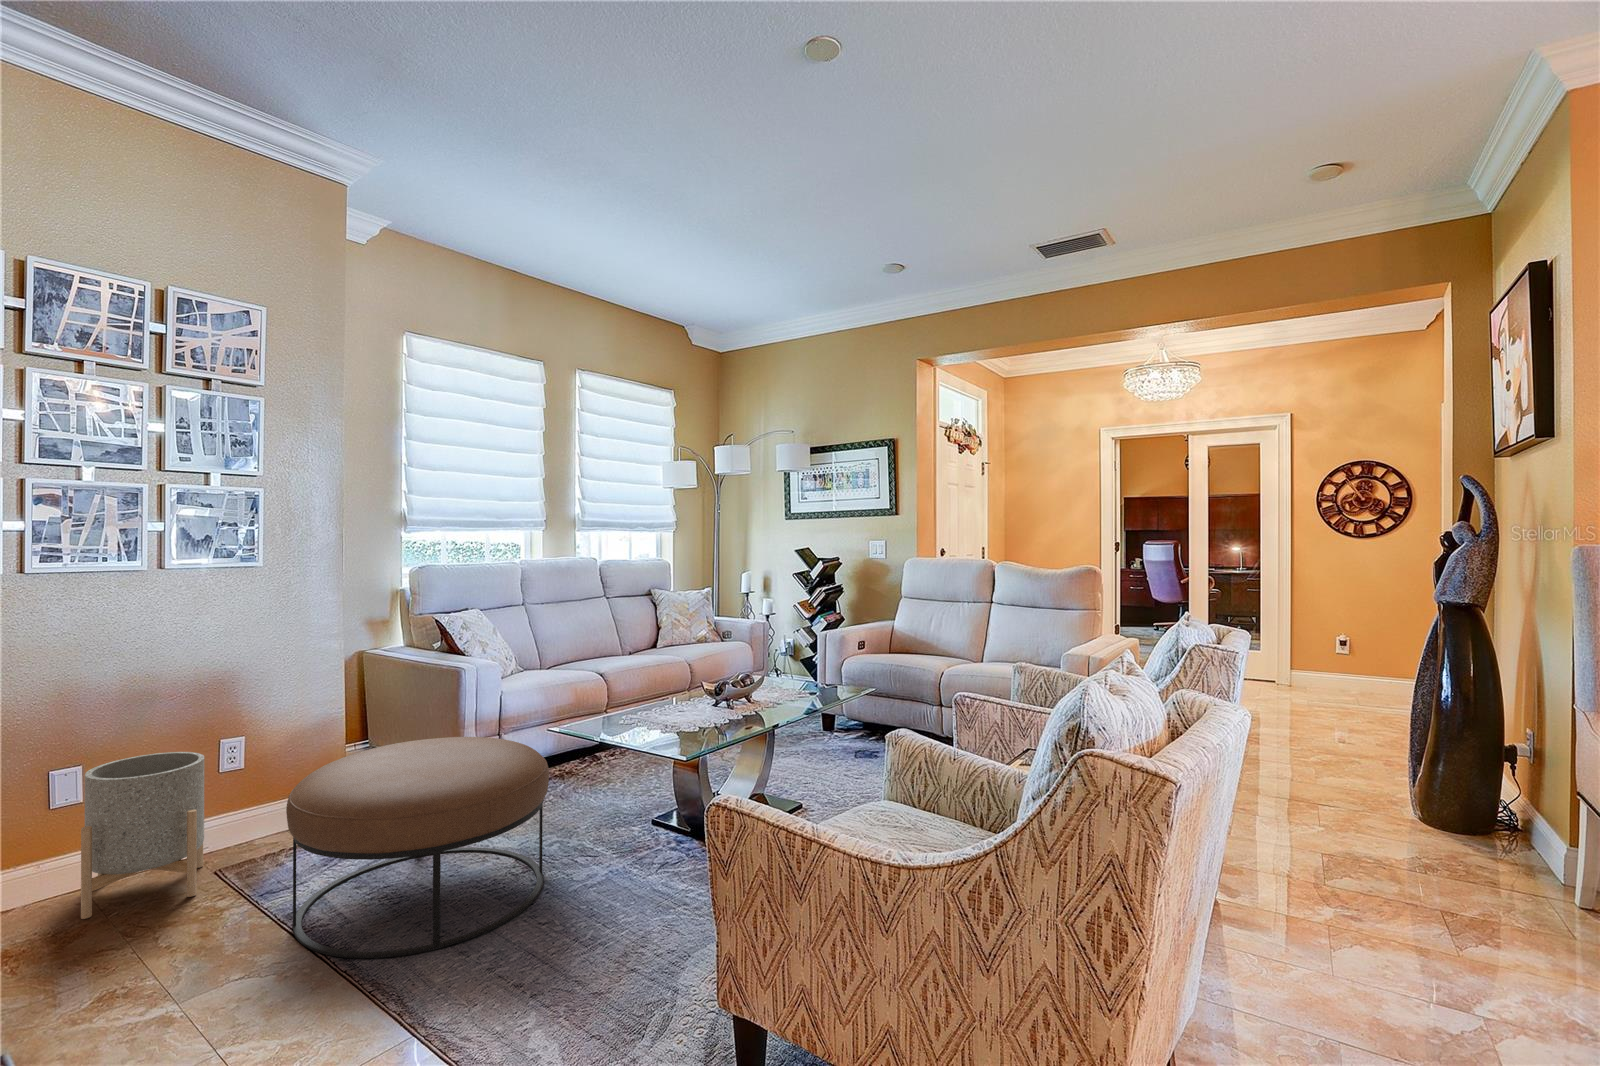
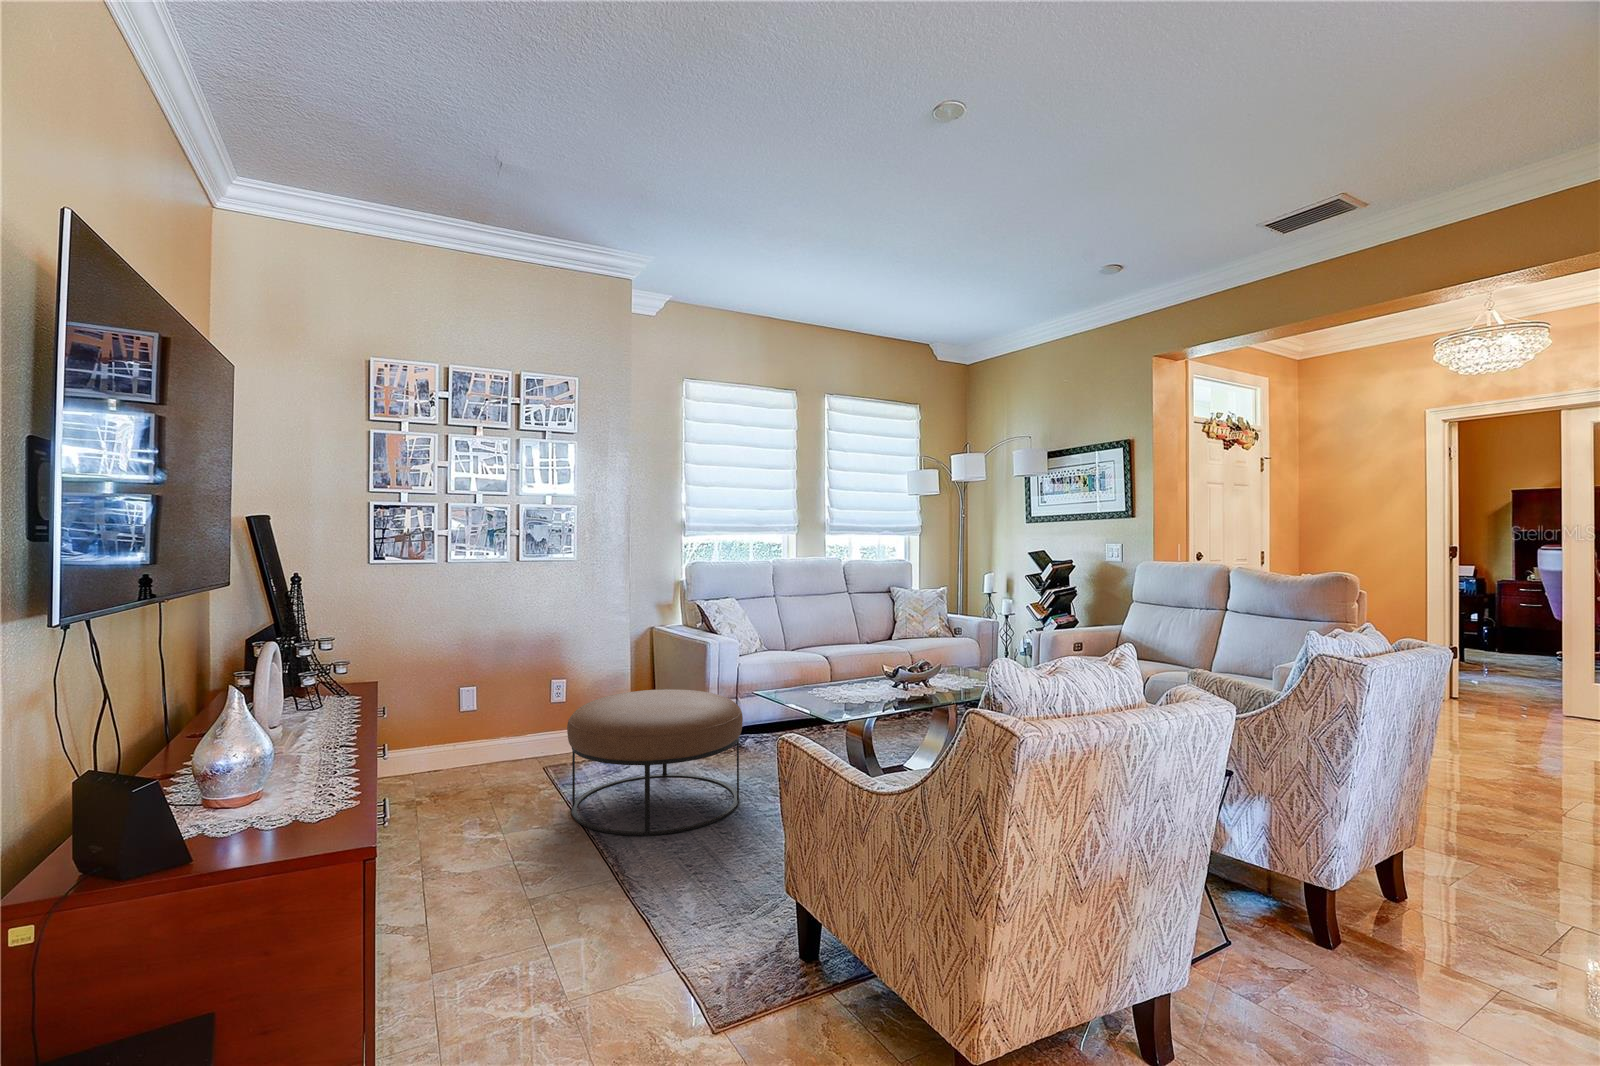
planter: present [81,752,204,919] -> none [470,683,541,782]

